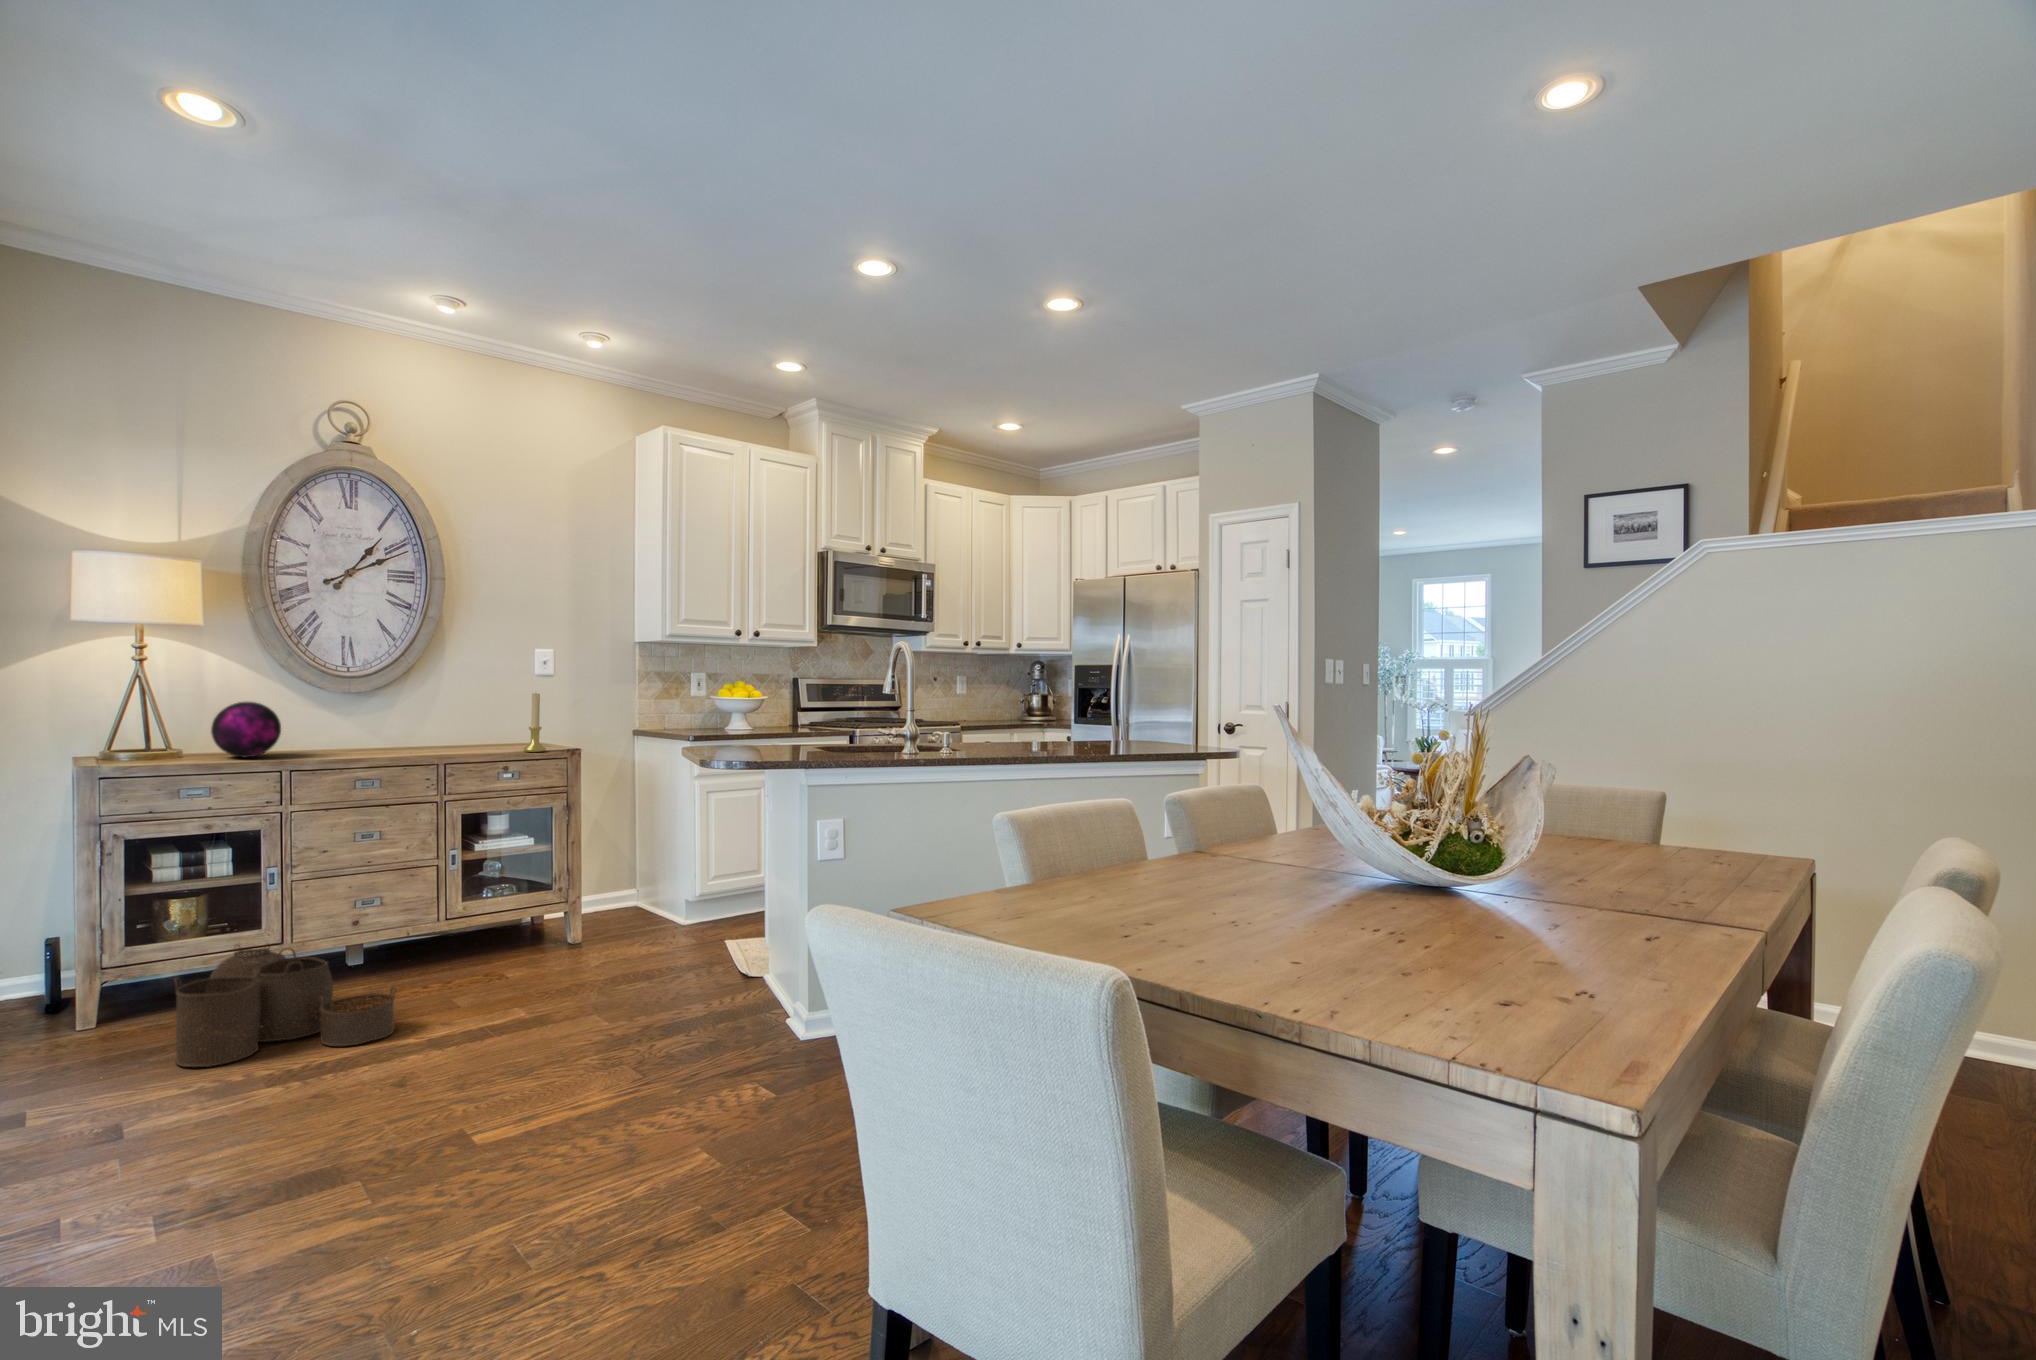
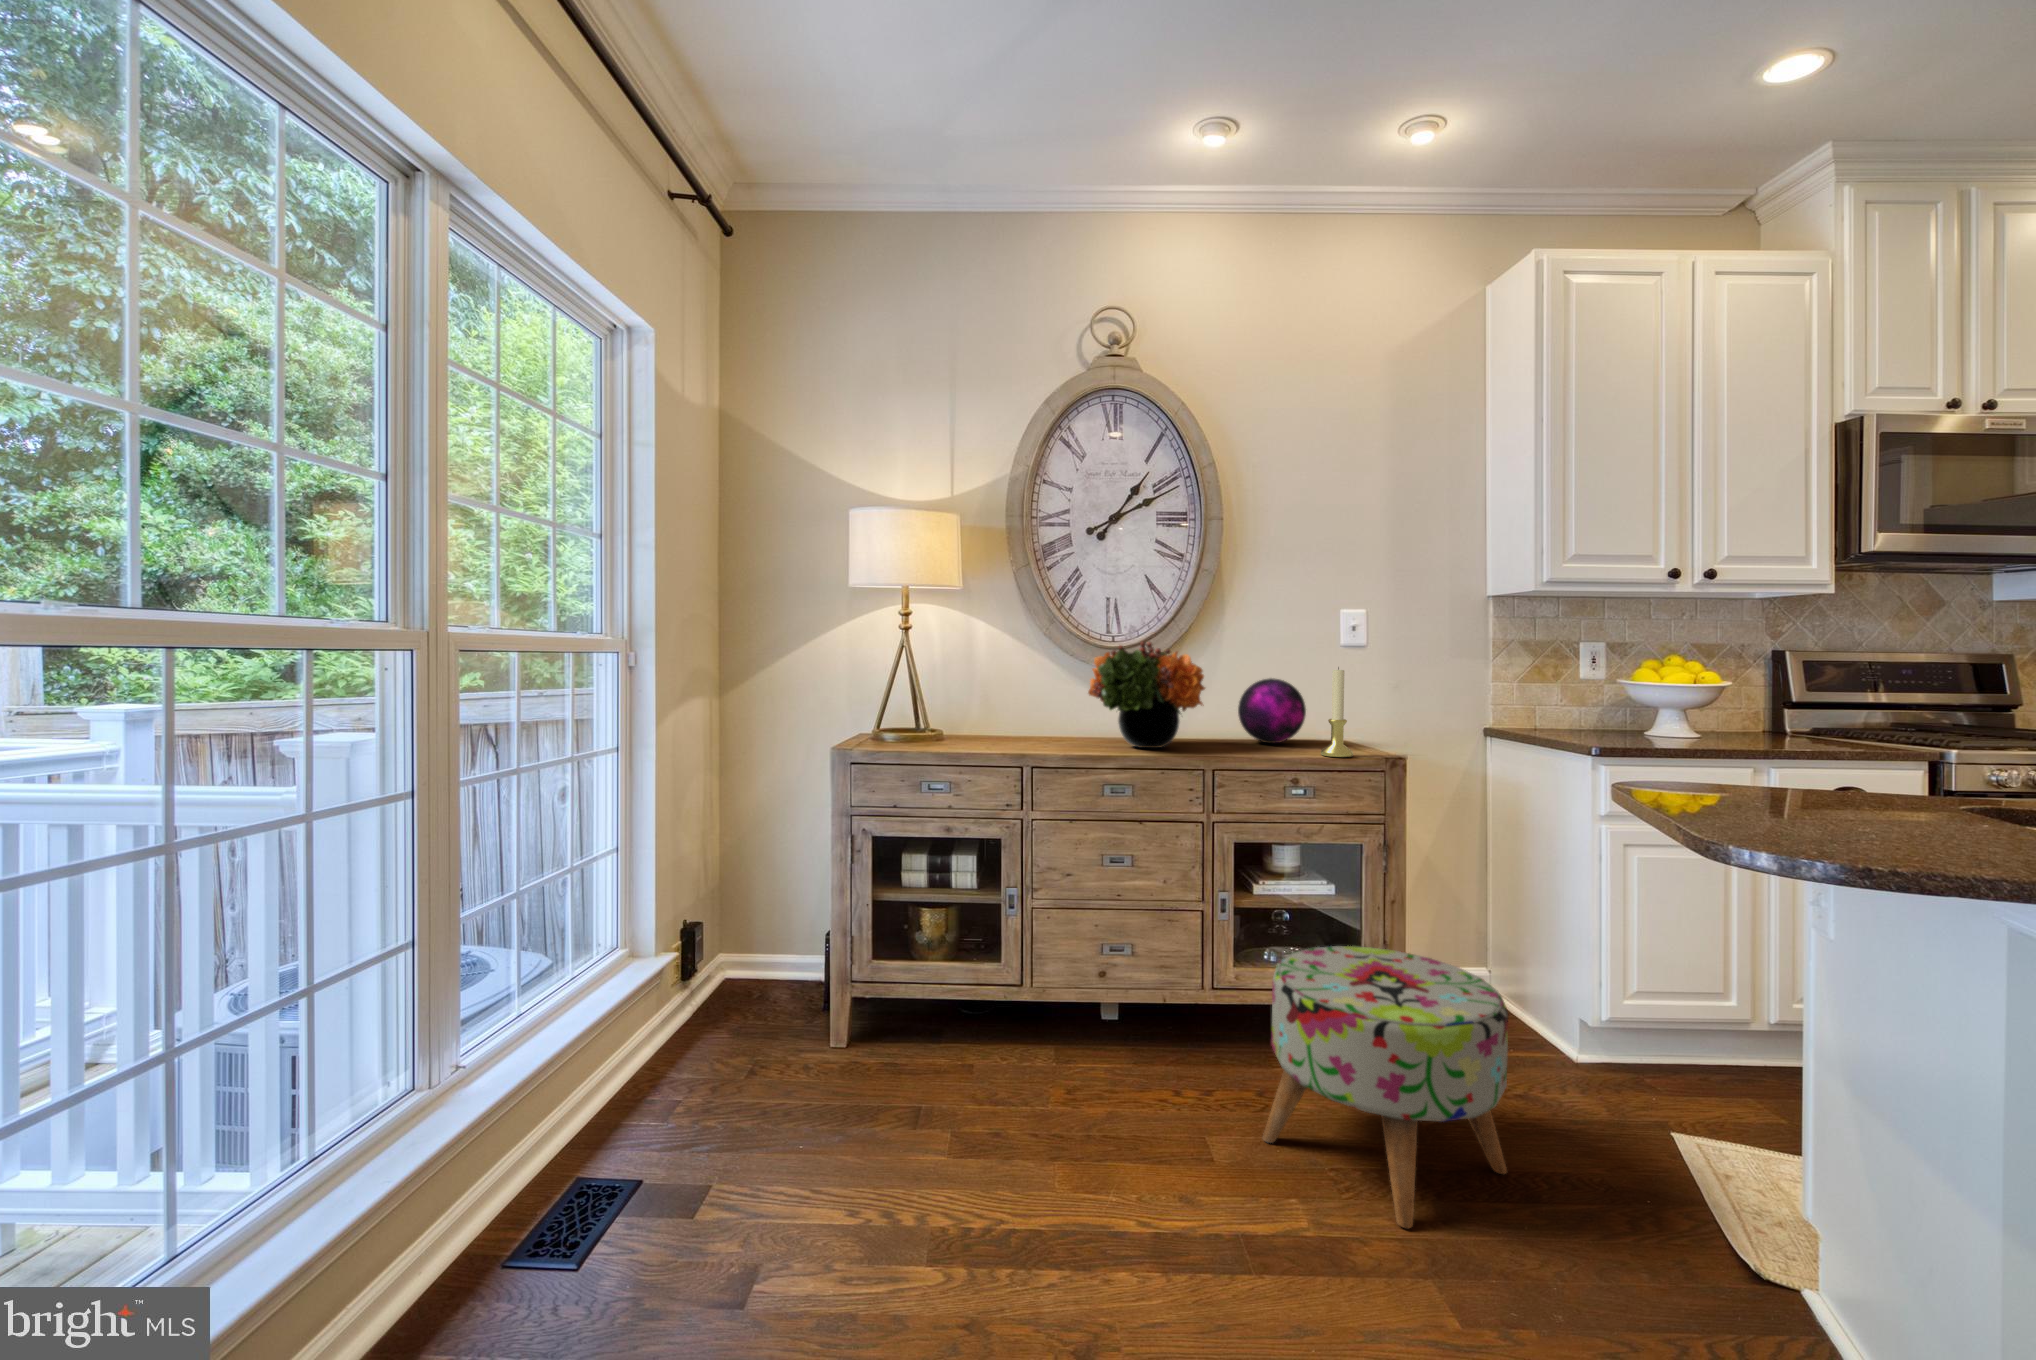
flower arrangement: none [330,673,437,754] -> present [1088,641,1205,748]
decorative orb: present [211,702,281,757] -> present [1238,678,1306,743]
ottoman: none [488,866,633,998] -> present [1263,946,1508,1228]
woven basket: present [174,948,396,1067] -> none [857,986,1116,1223]

